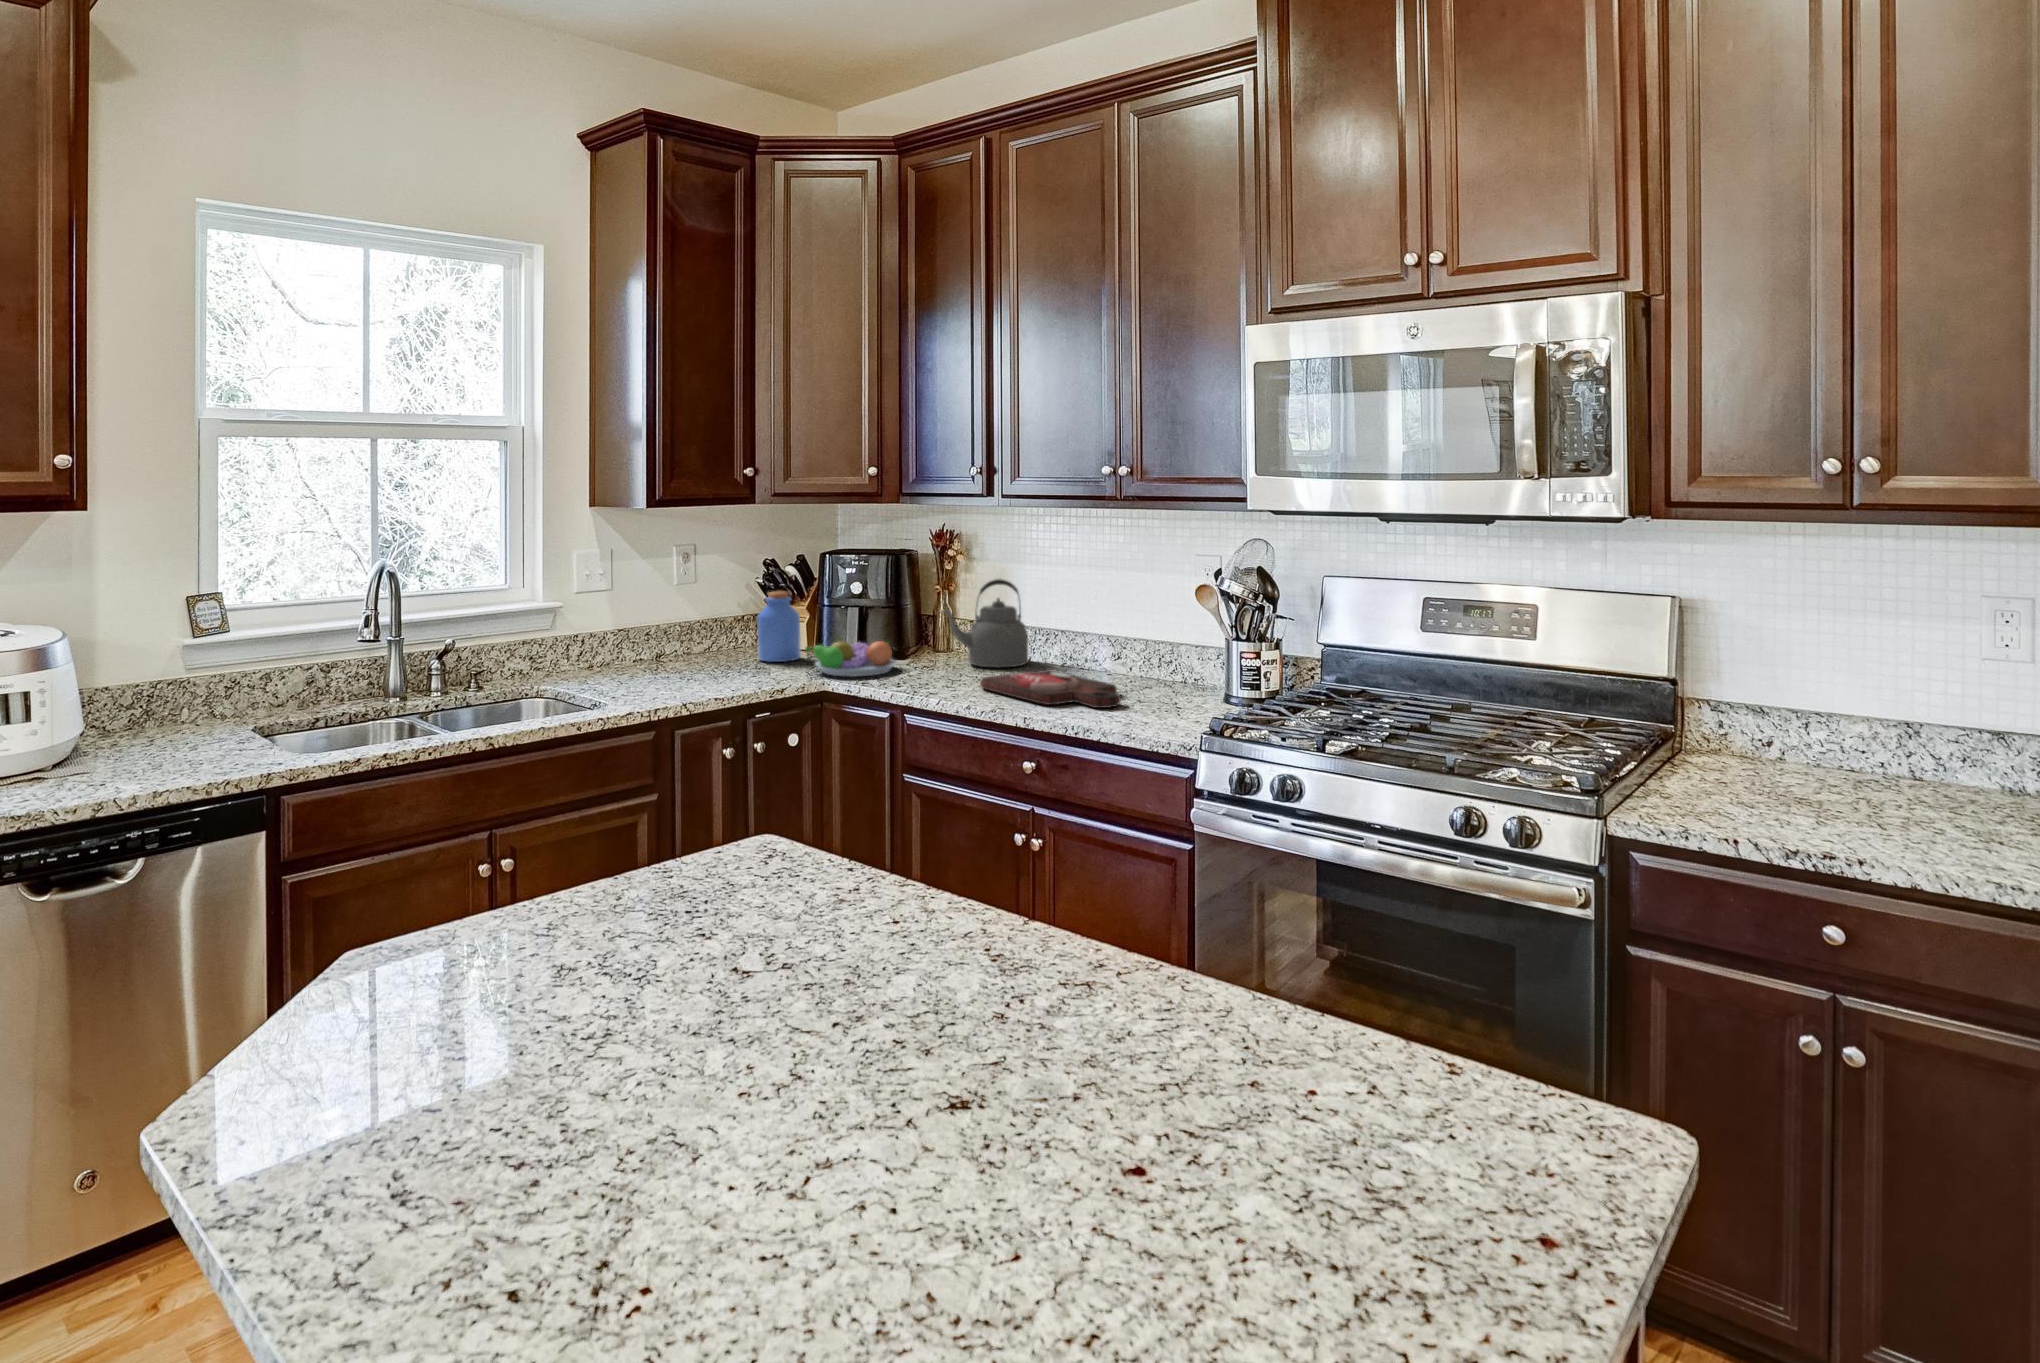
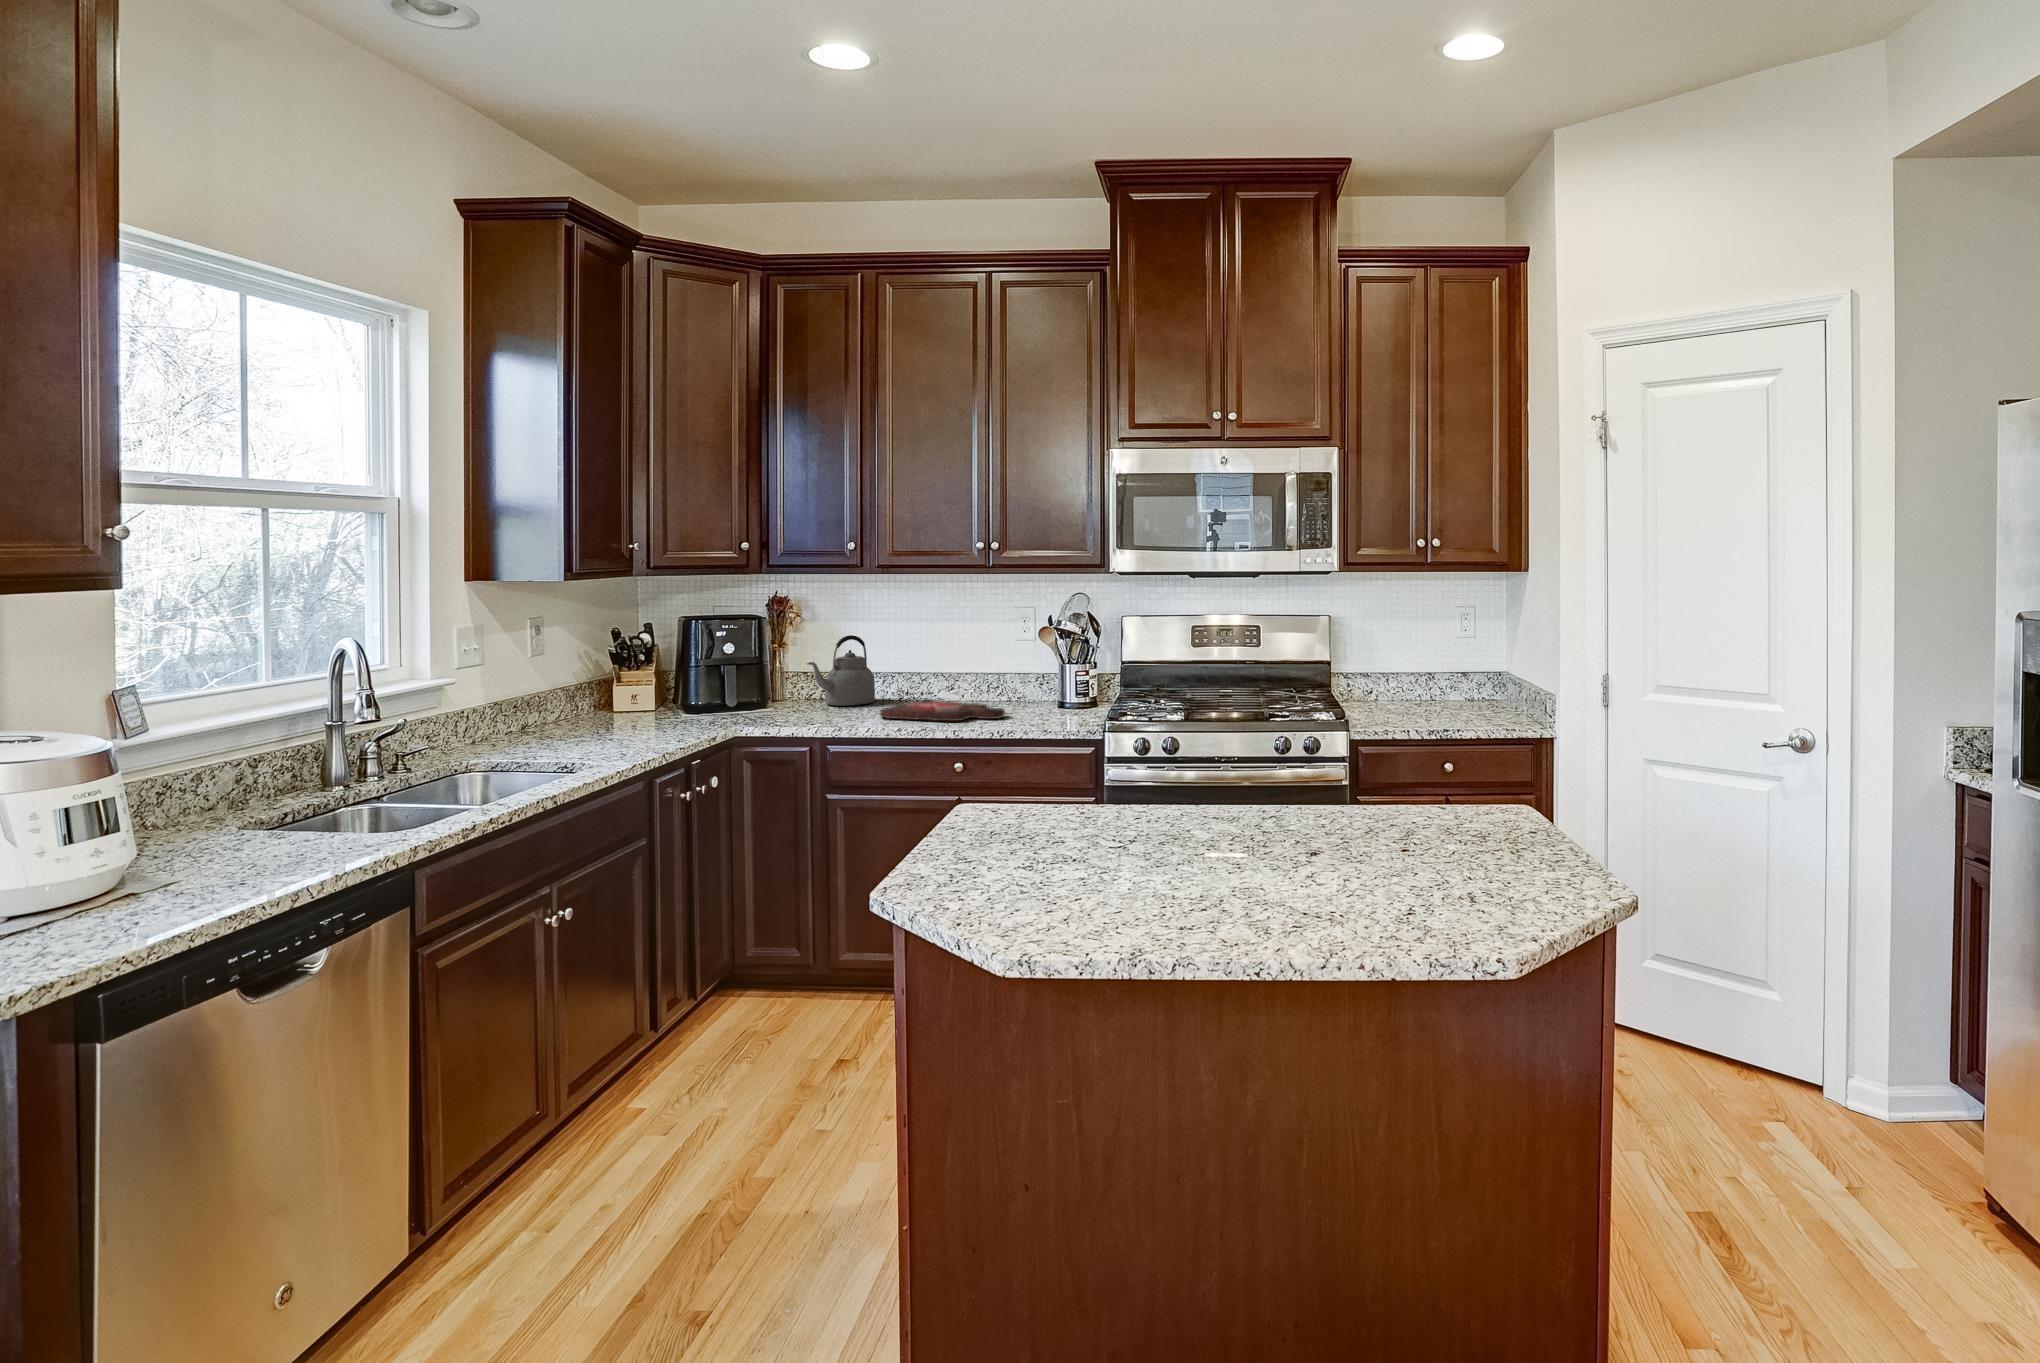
jar: present [757,591,801,662] -> none [619,658,662,722]
fruit bowl: present [805,638,897,677] -> none [697,691,780,724]

